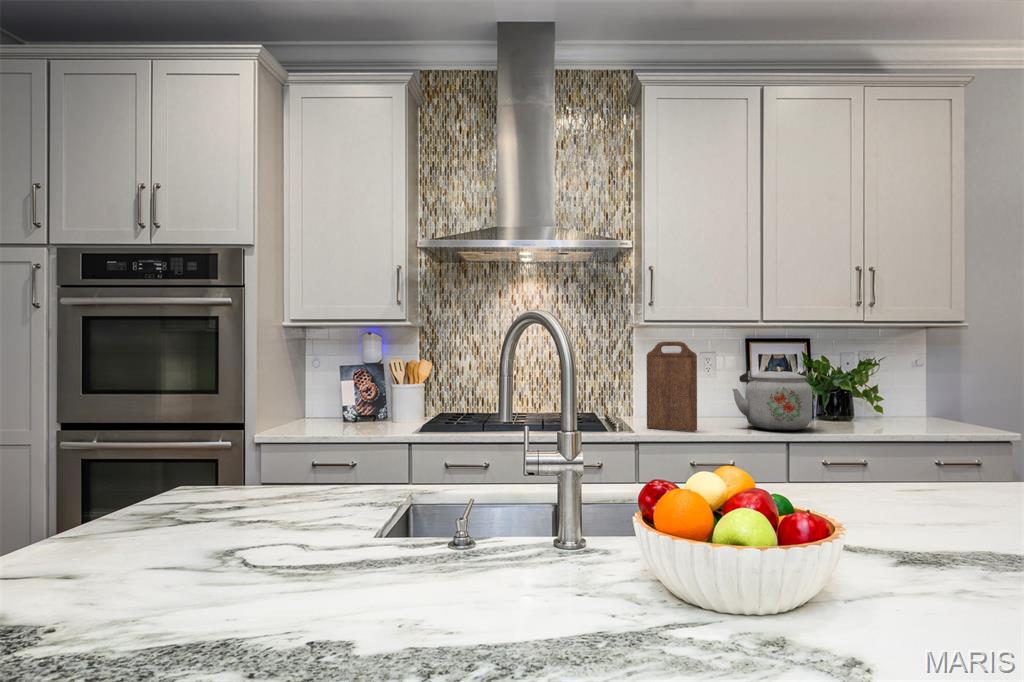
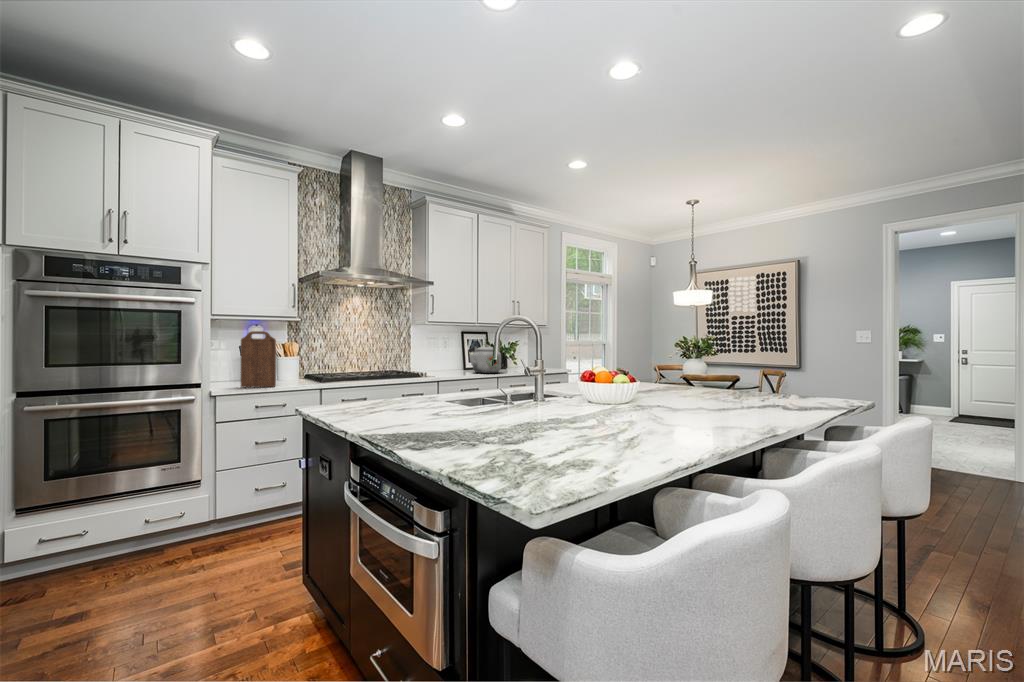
cutting board: present [647,342,697,431] -> present [241,331,276,387]

